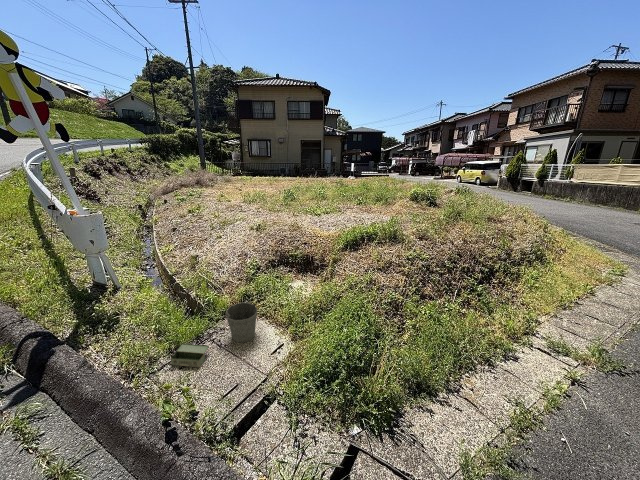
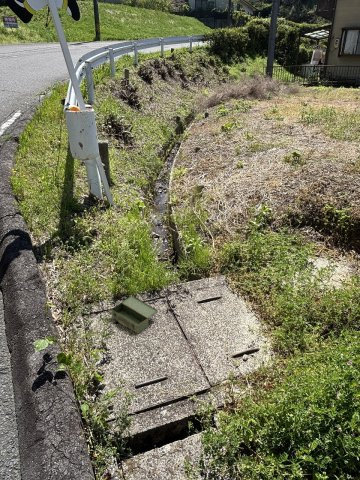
bucket: present [226,303,257,342] -> none [187,265,233,323]

